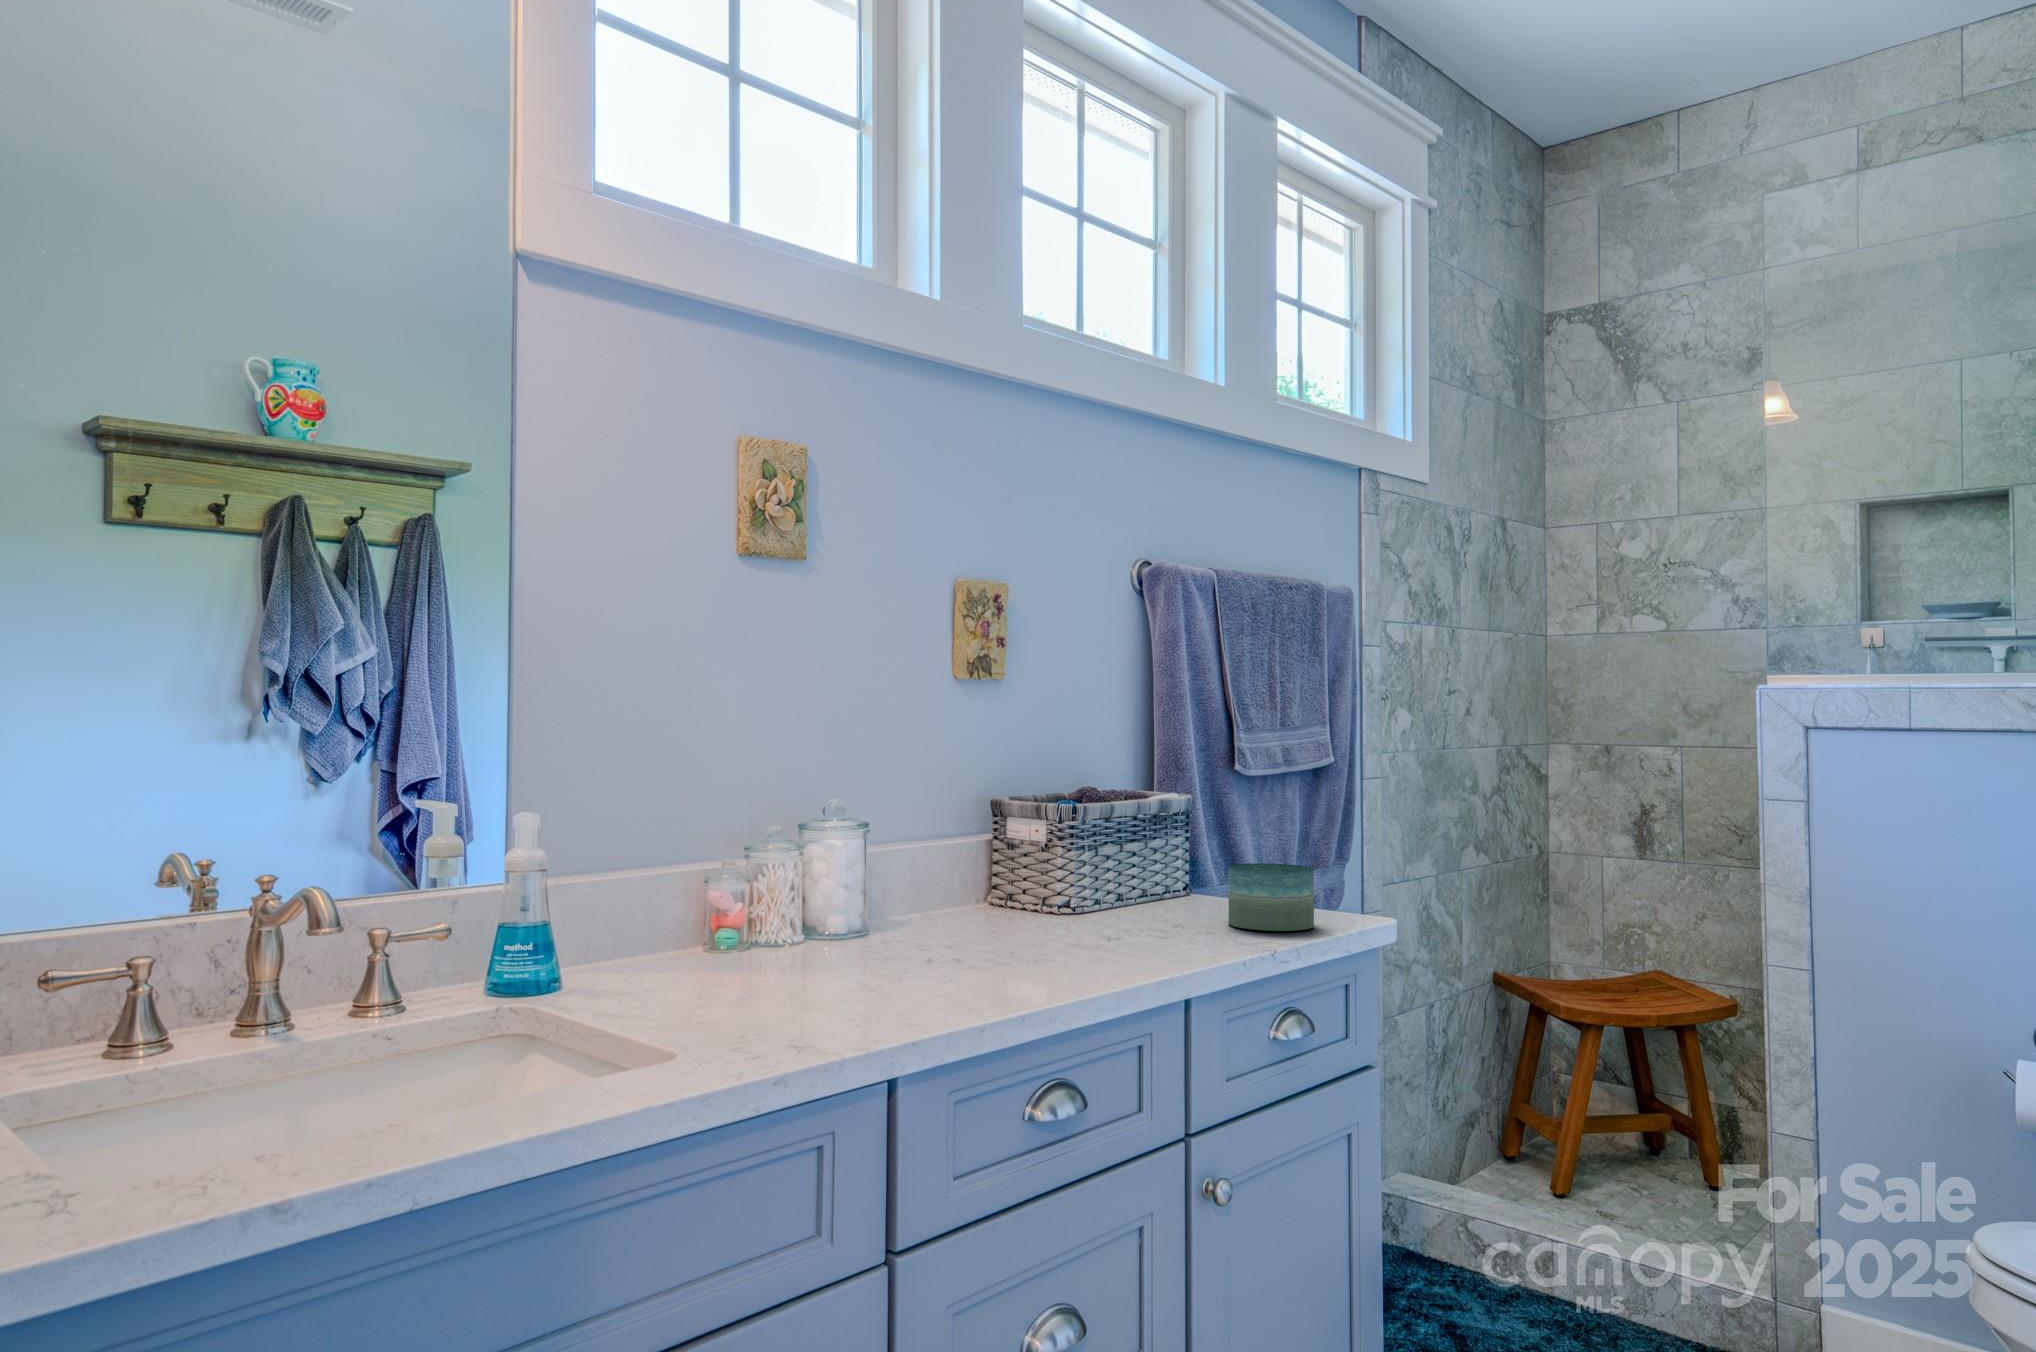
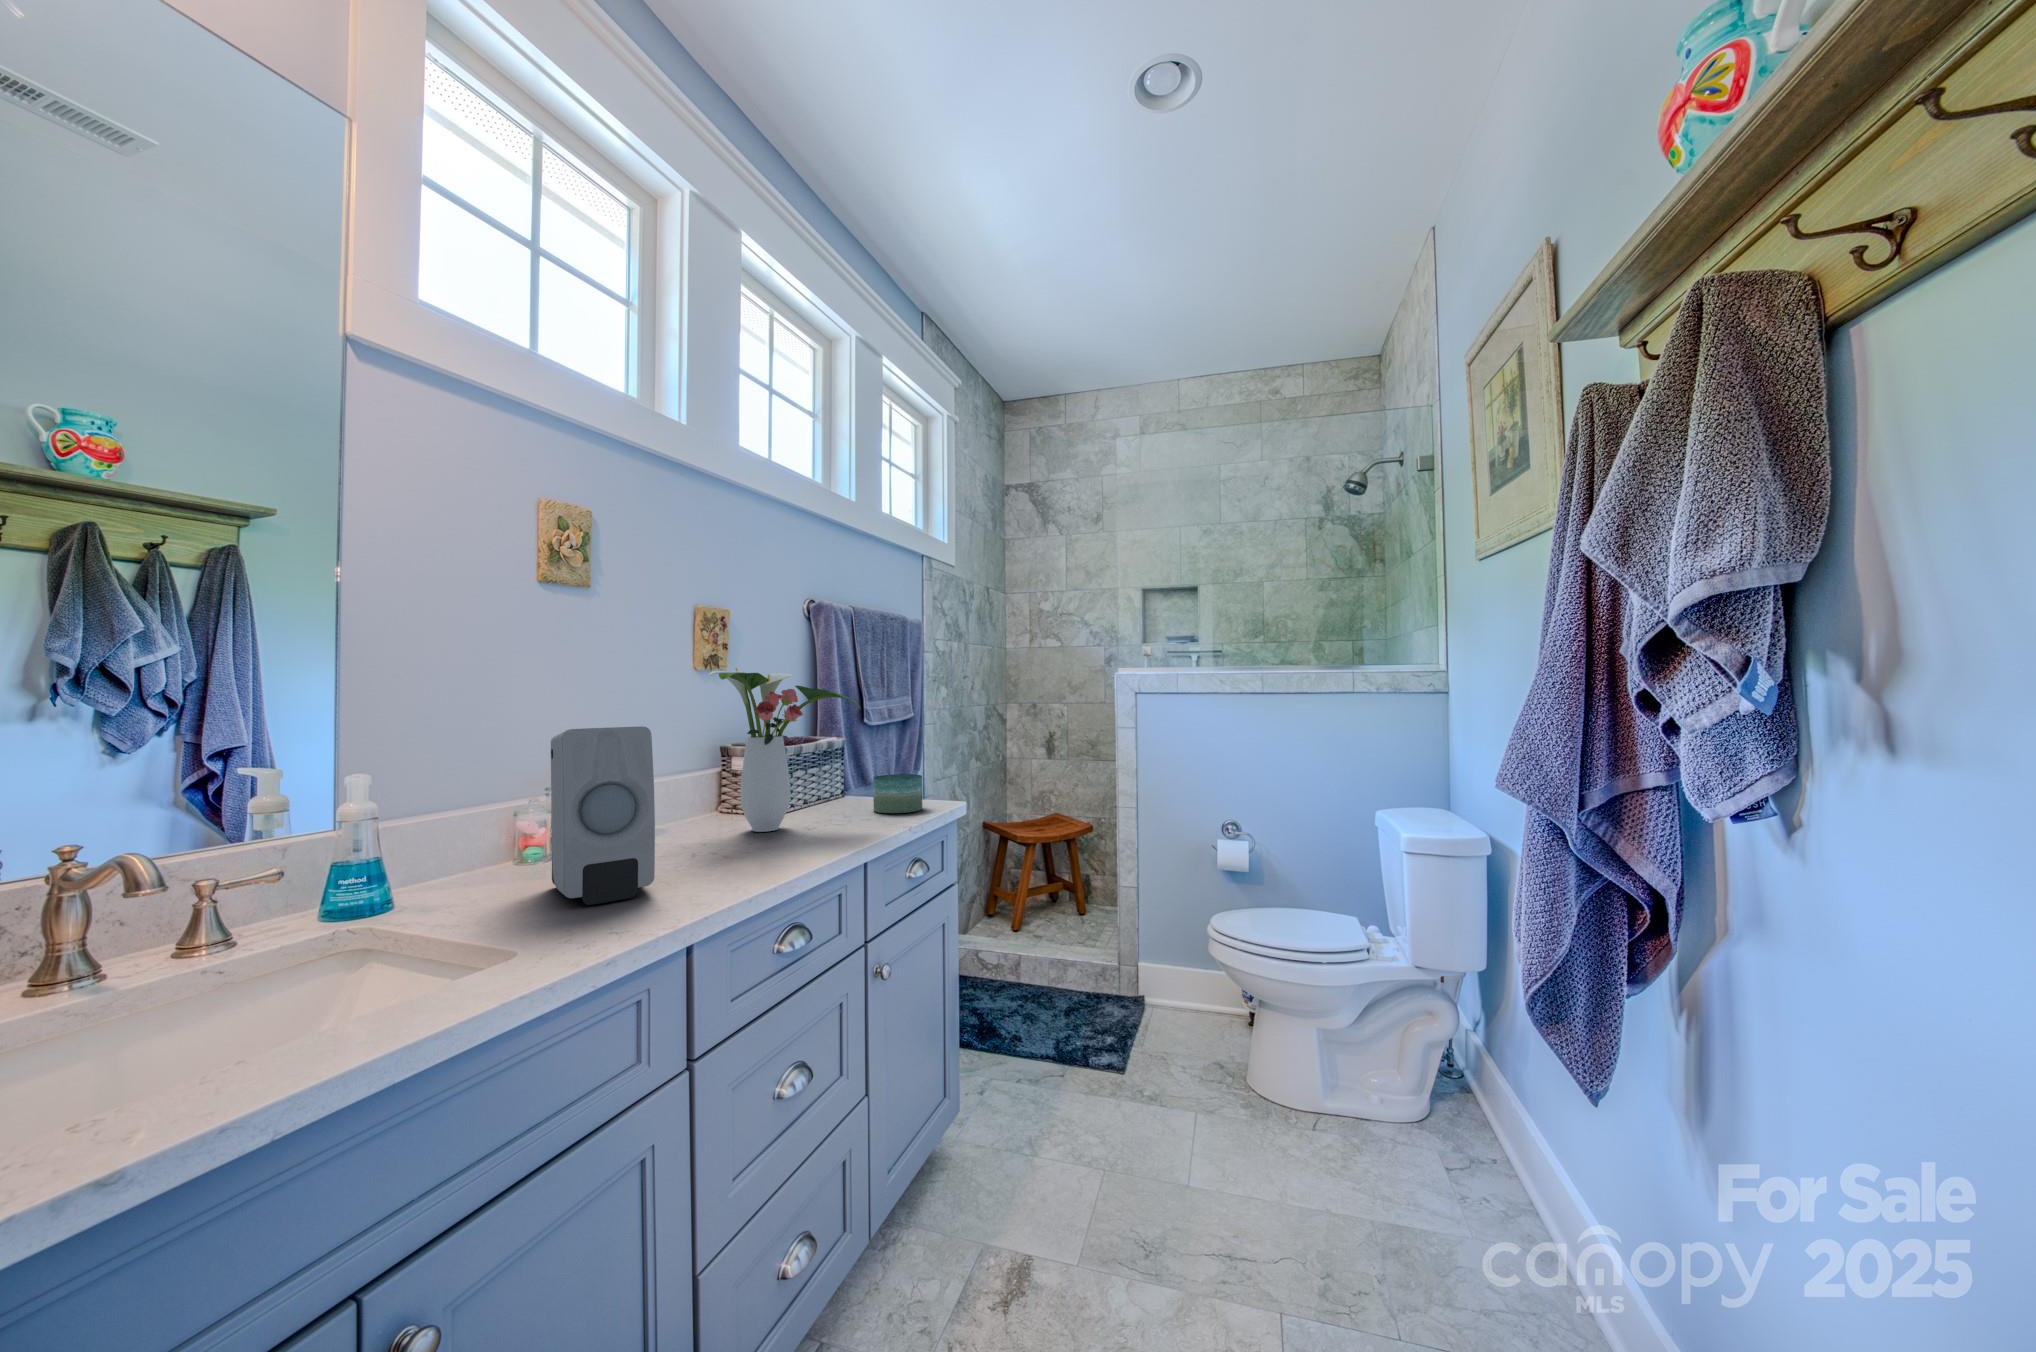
flower arrangement: none [965,676,1195,939] -> present [708,668,860,832]
soap dispenser: none [738,762,857,1013] -> present [551,726,655,905]

